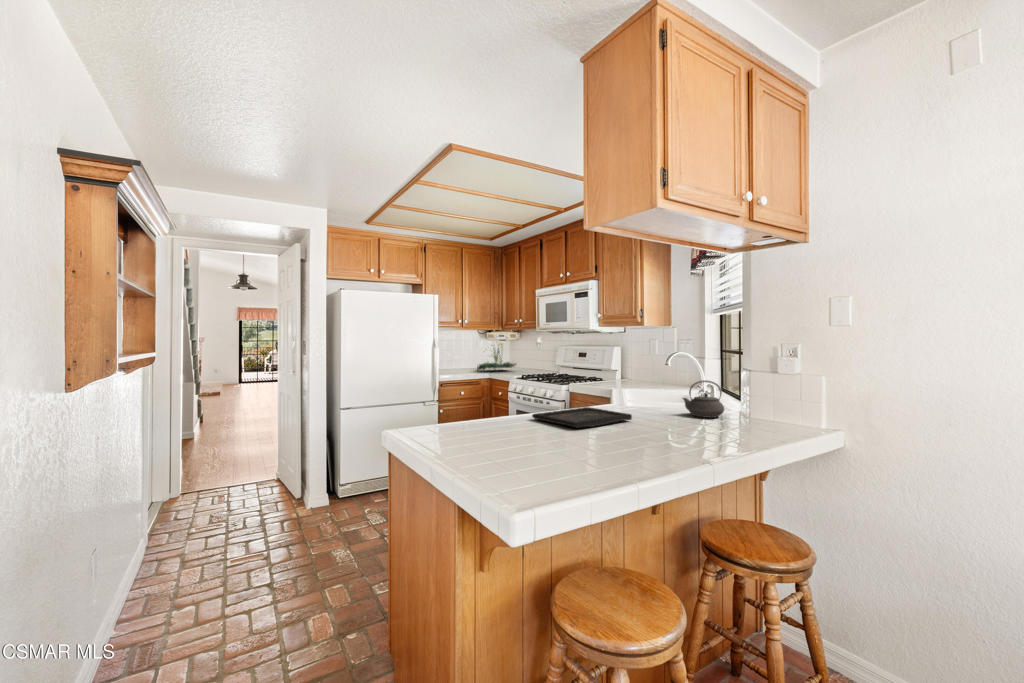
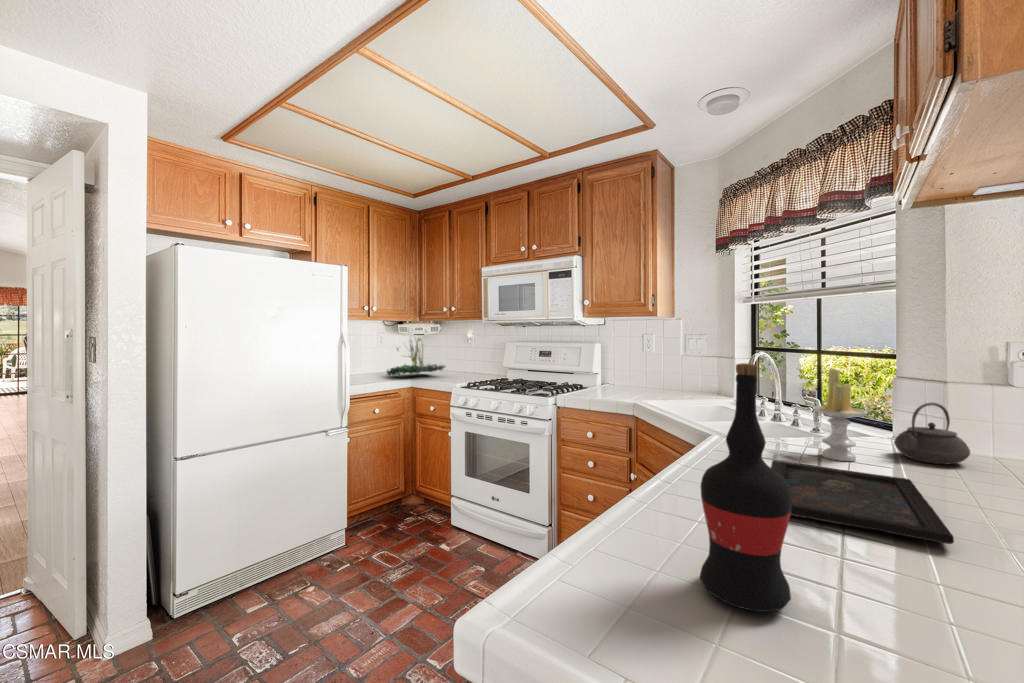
wine bottle: none [451,349,480,429] -> present [700,363,792,612]
candle: none [633,359,661,413] -> present [813,368,868,461]

